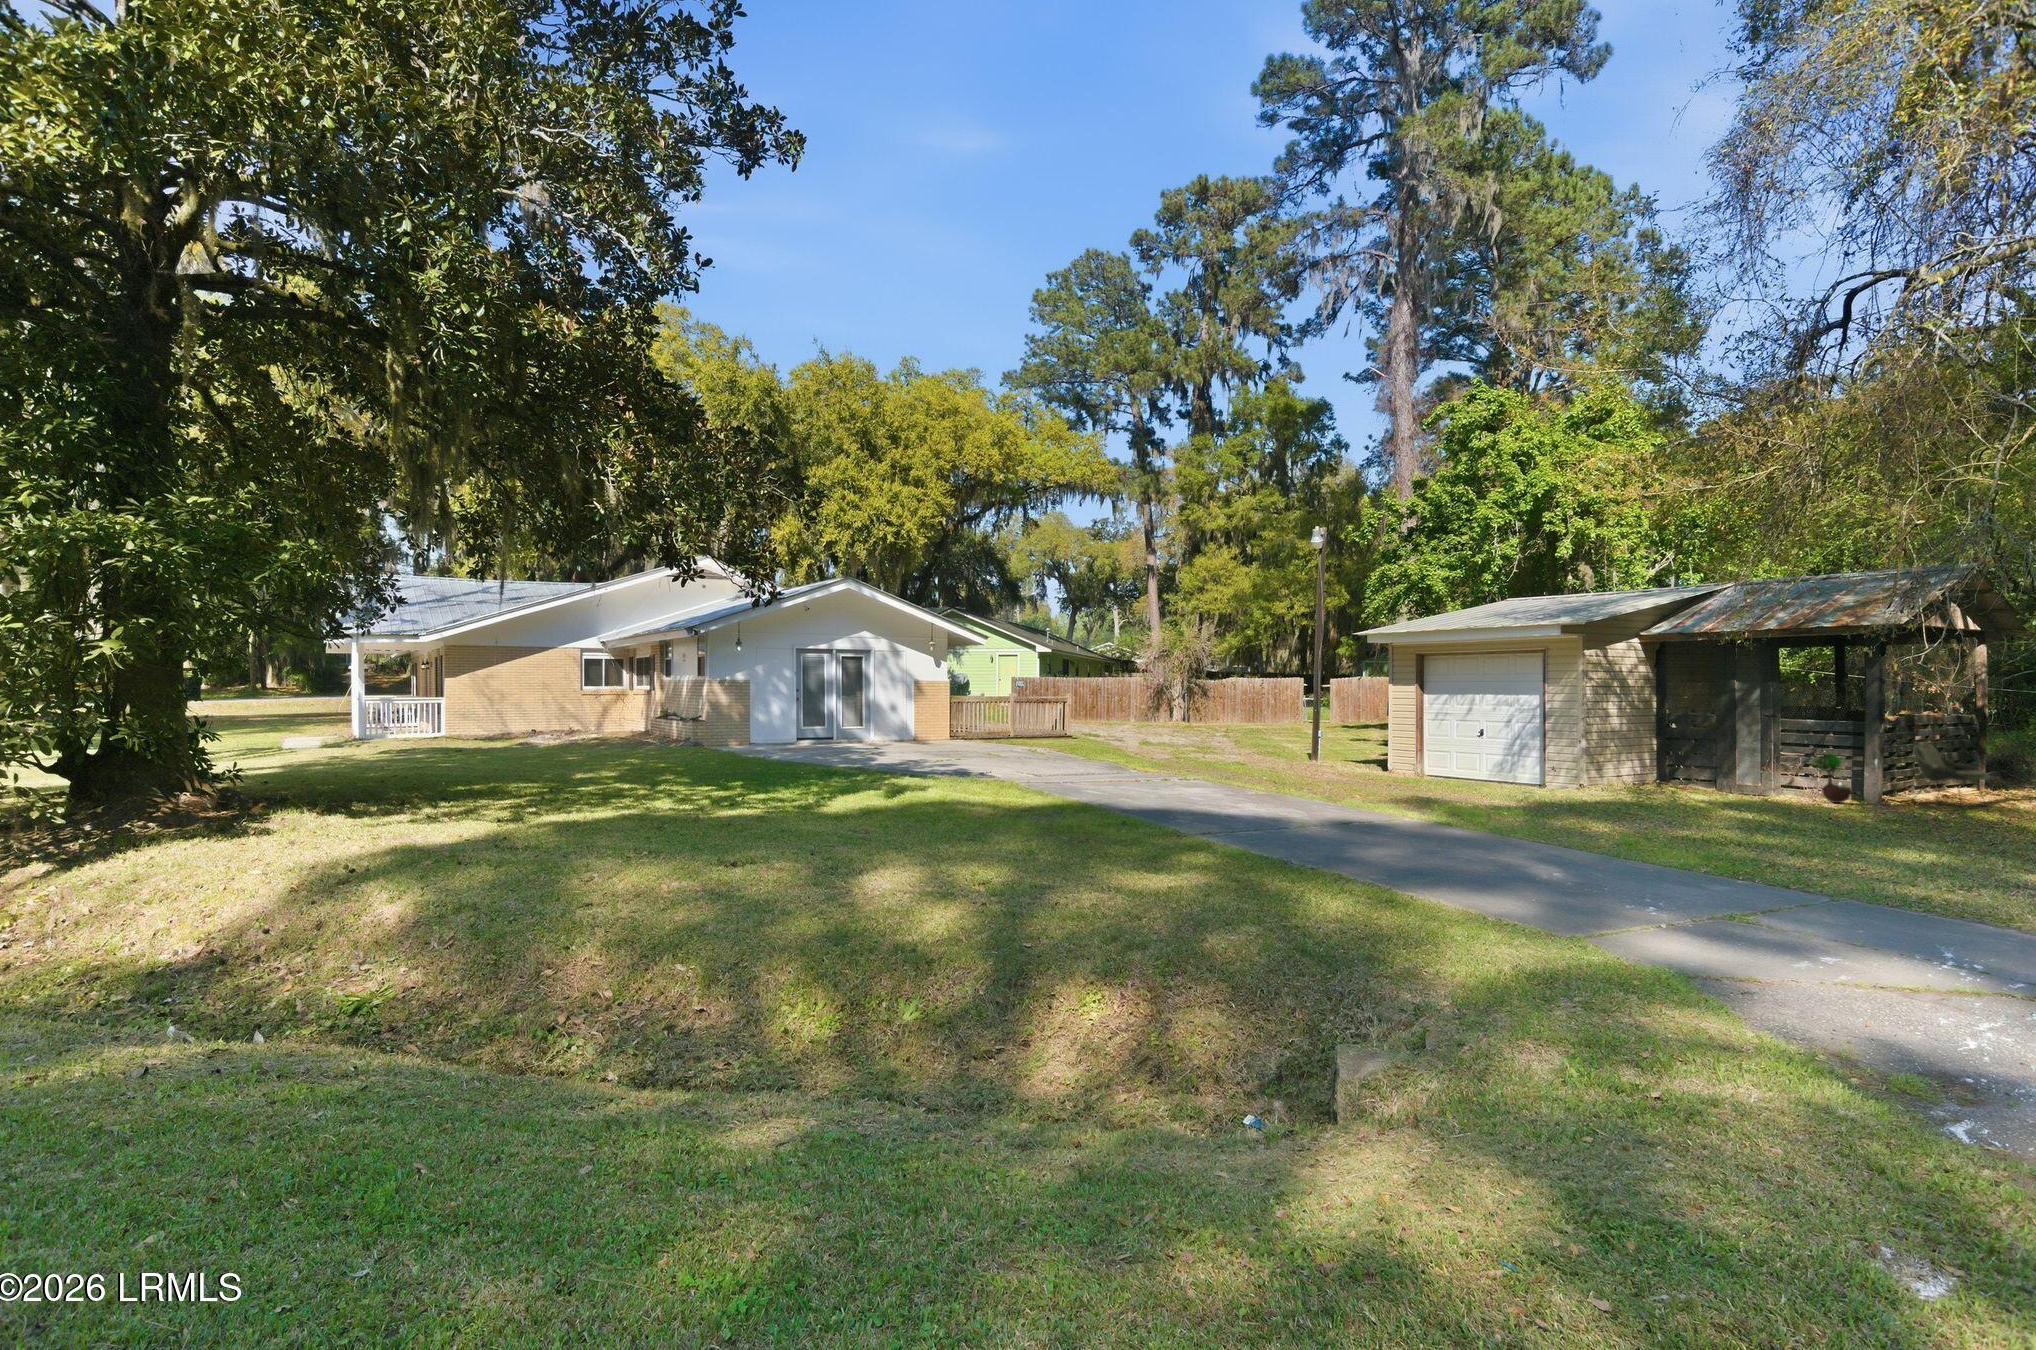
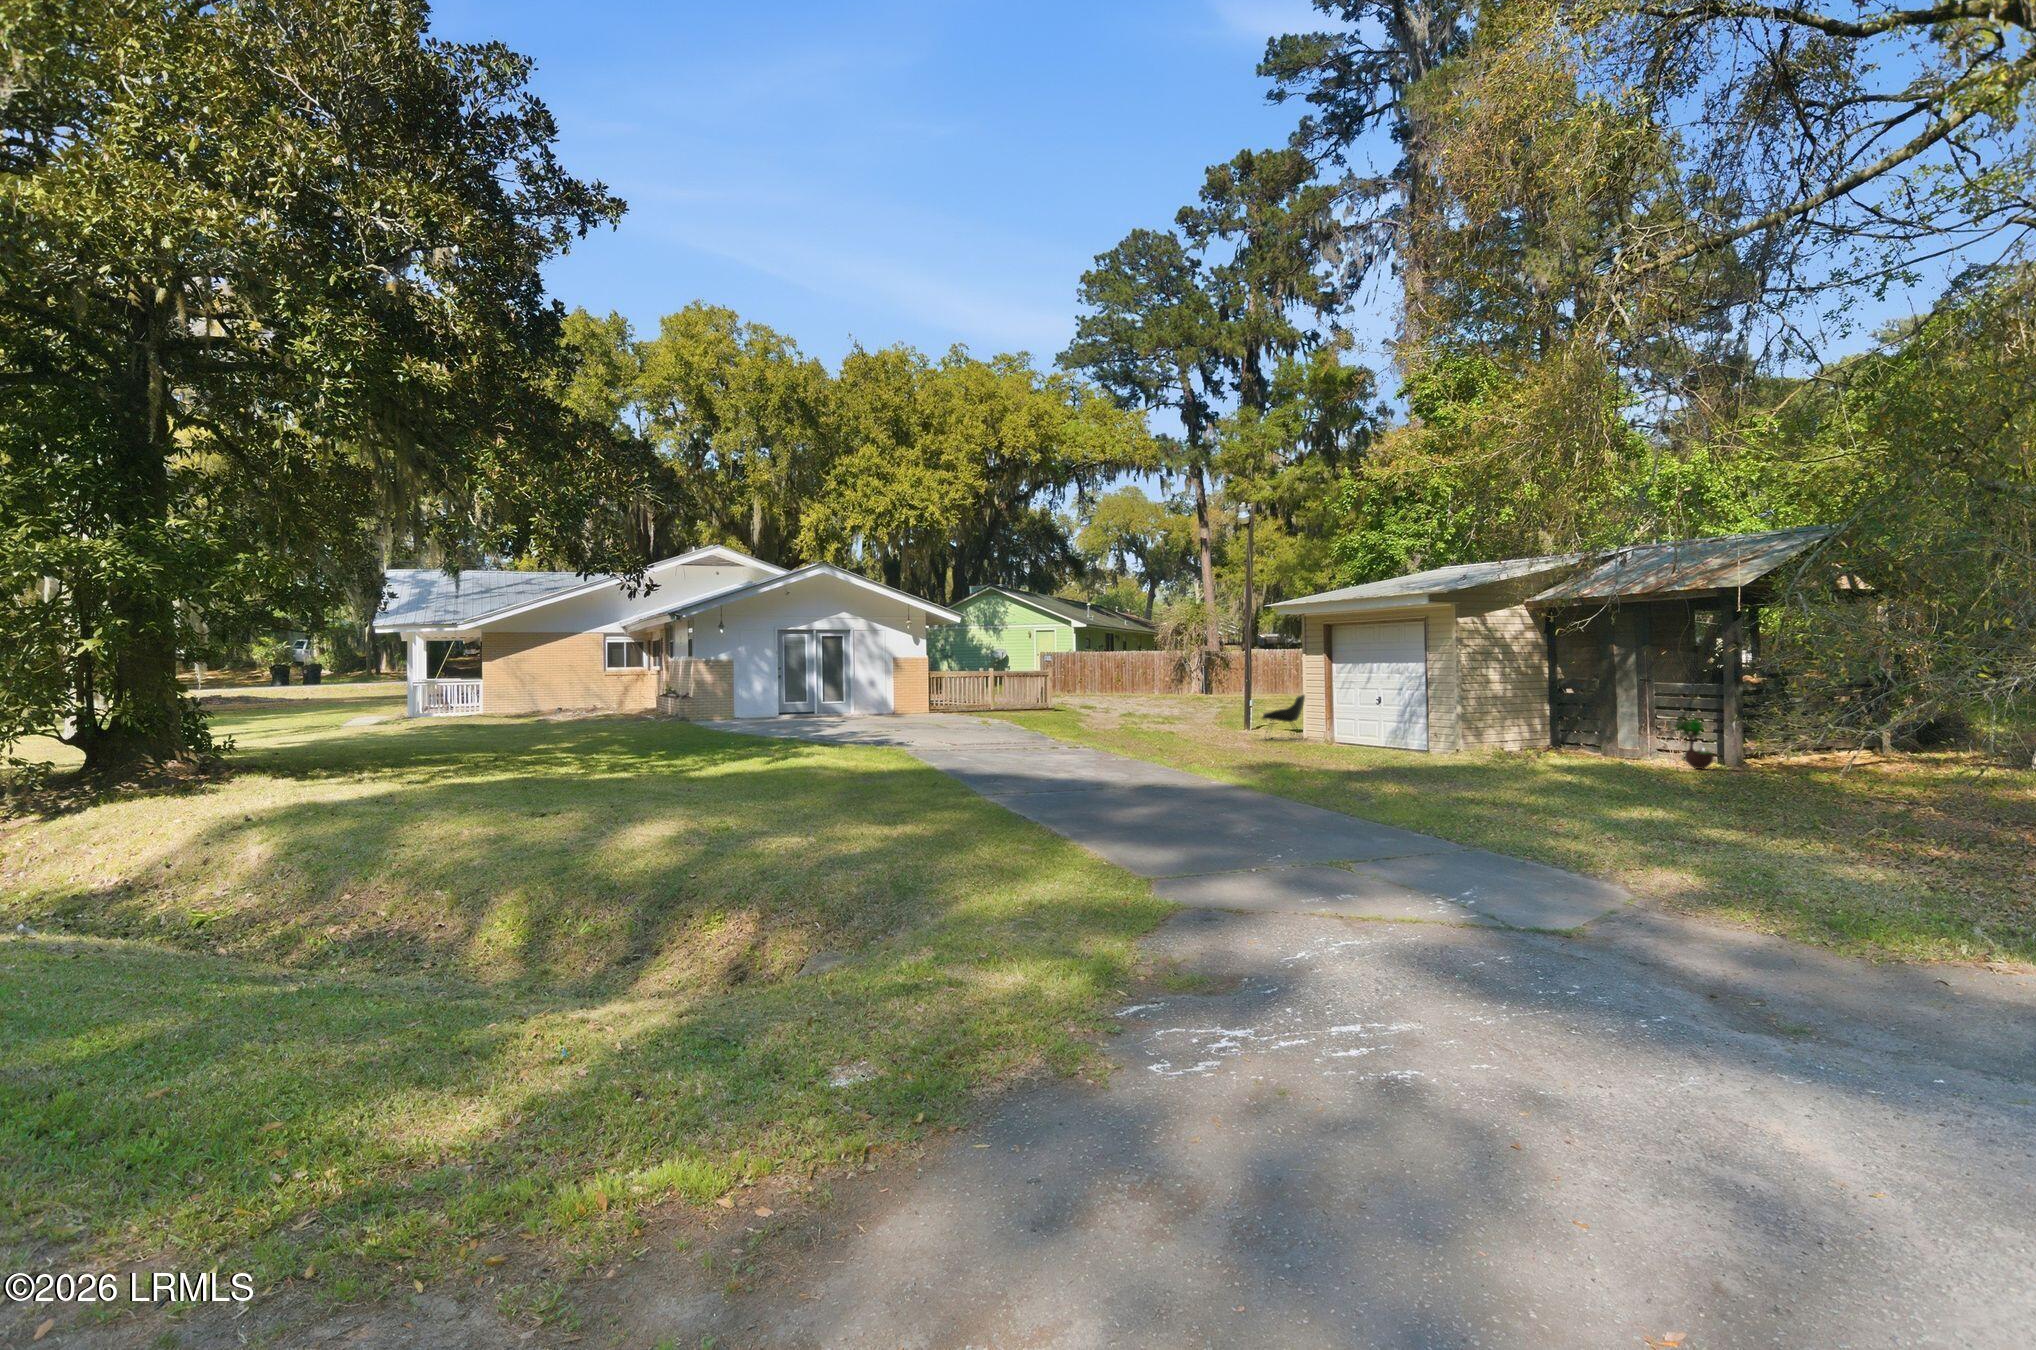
lounge chair: present [1913,744,1990,807] -> present [1262,695,1305,741]

